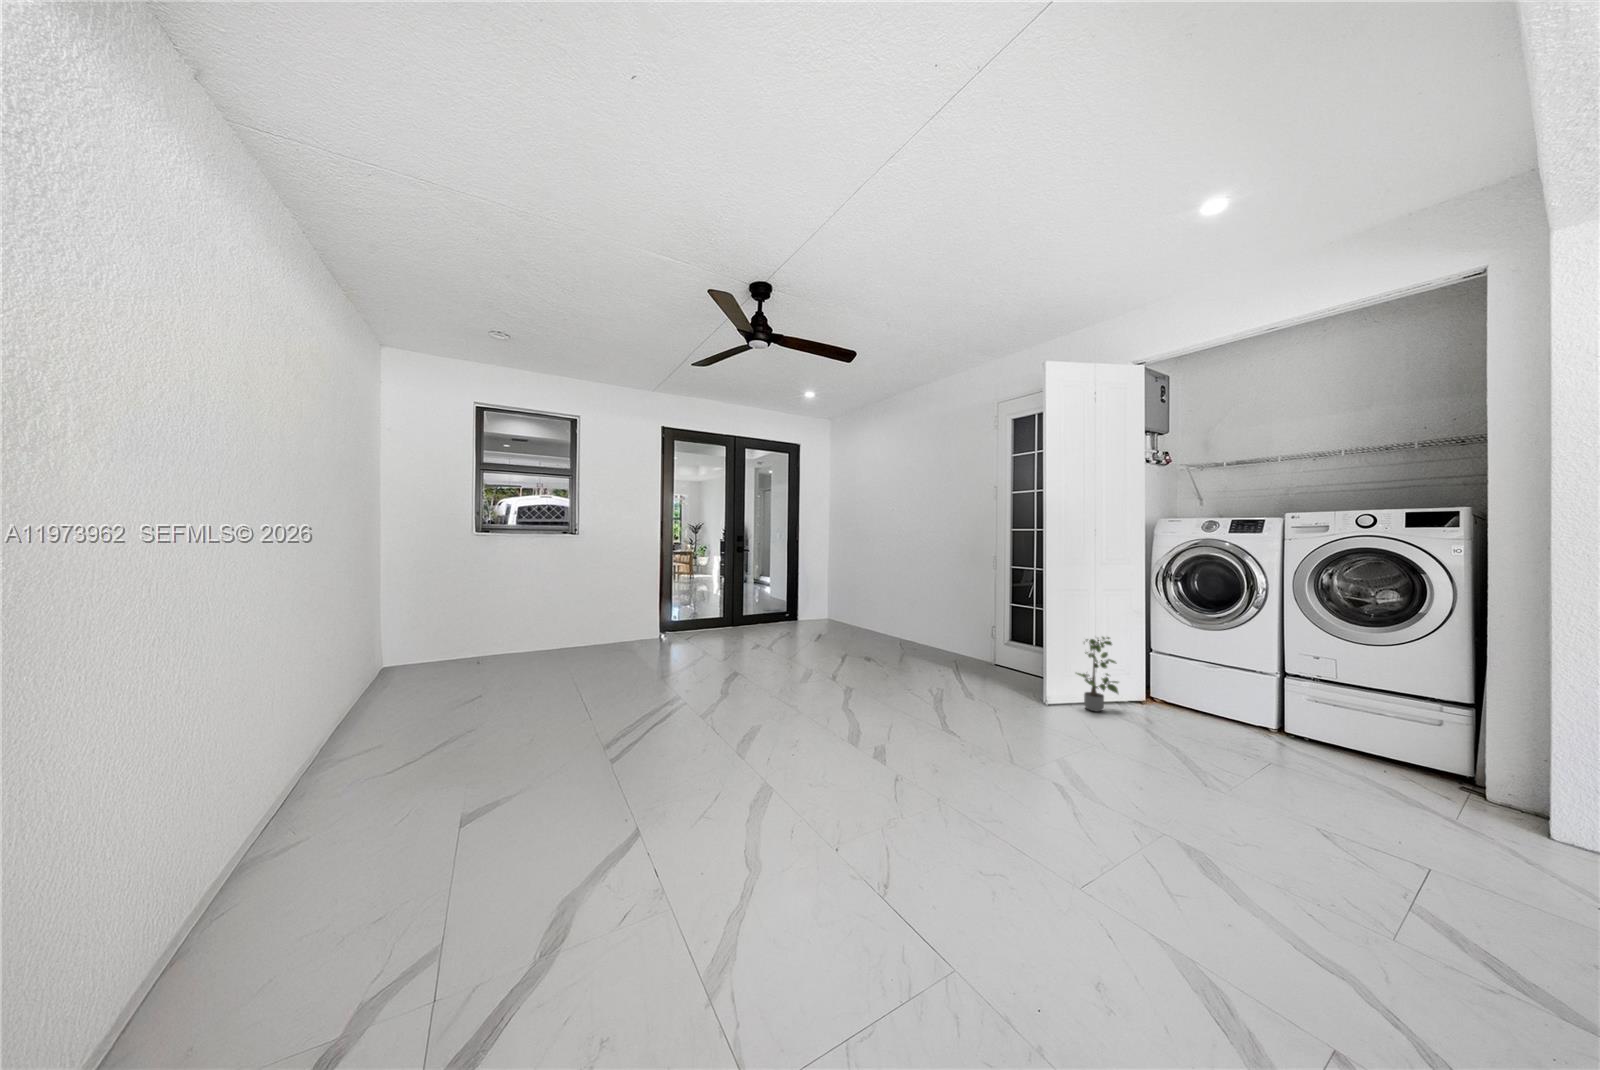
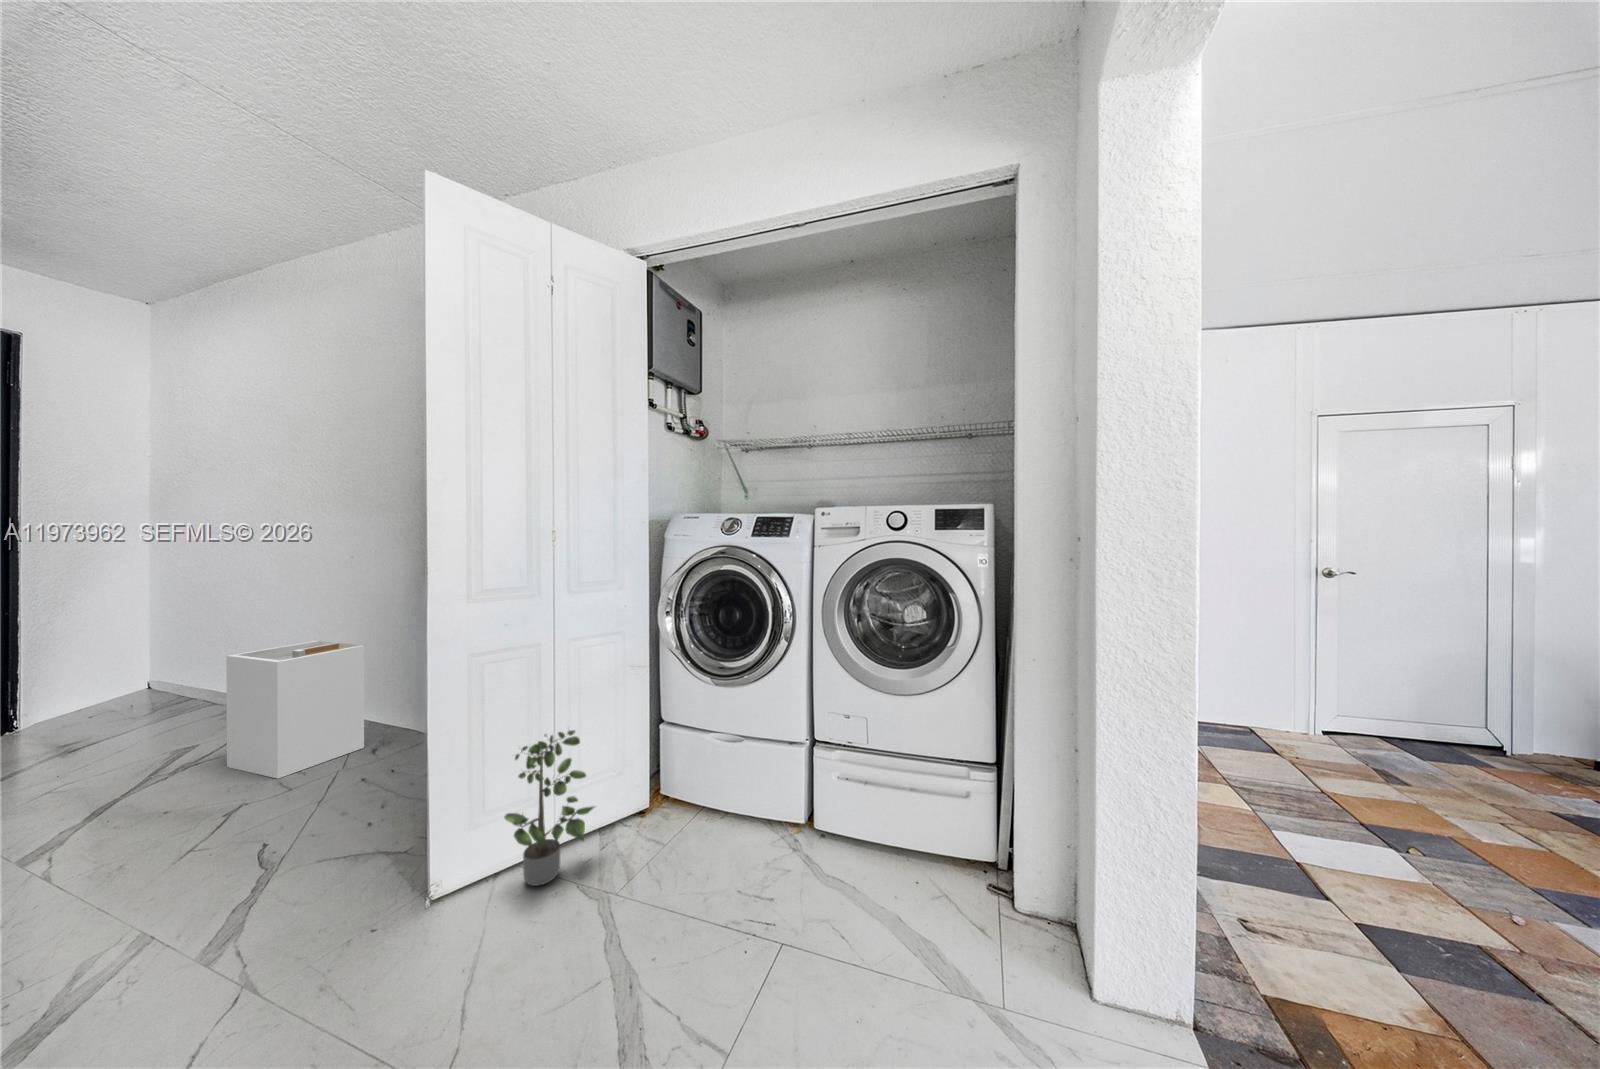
laundry hamper: none [889,589,944,653] -> present [226,640,364,779]

